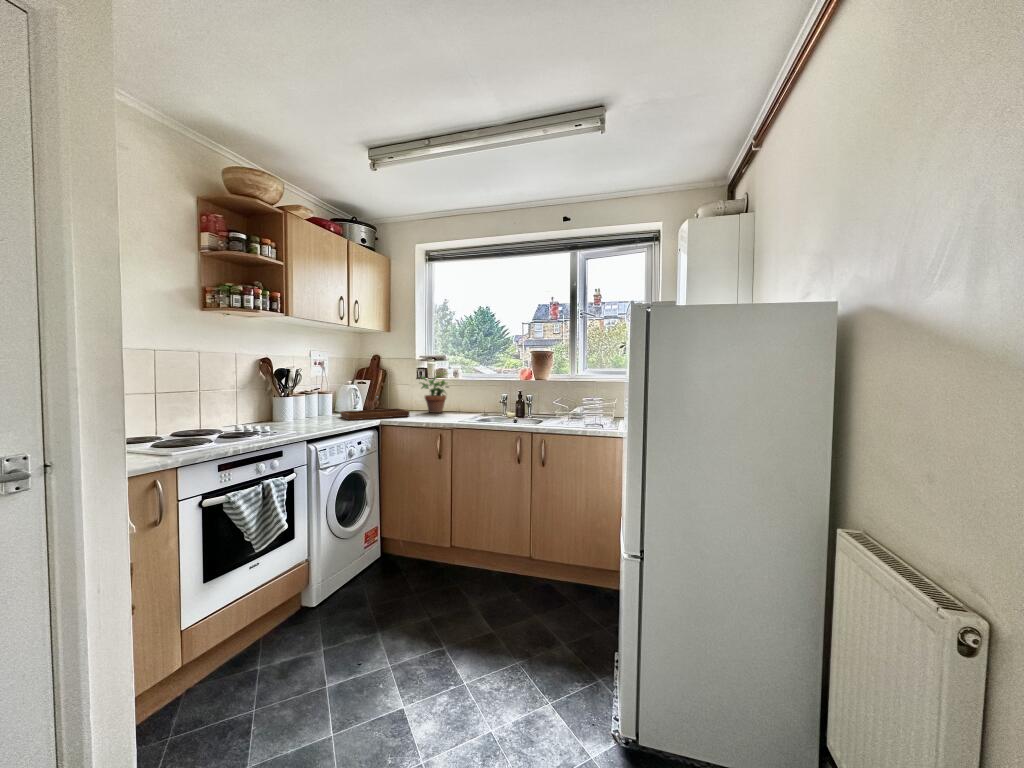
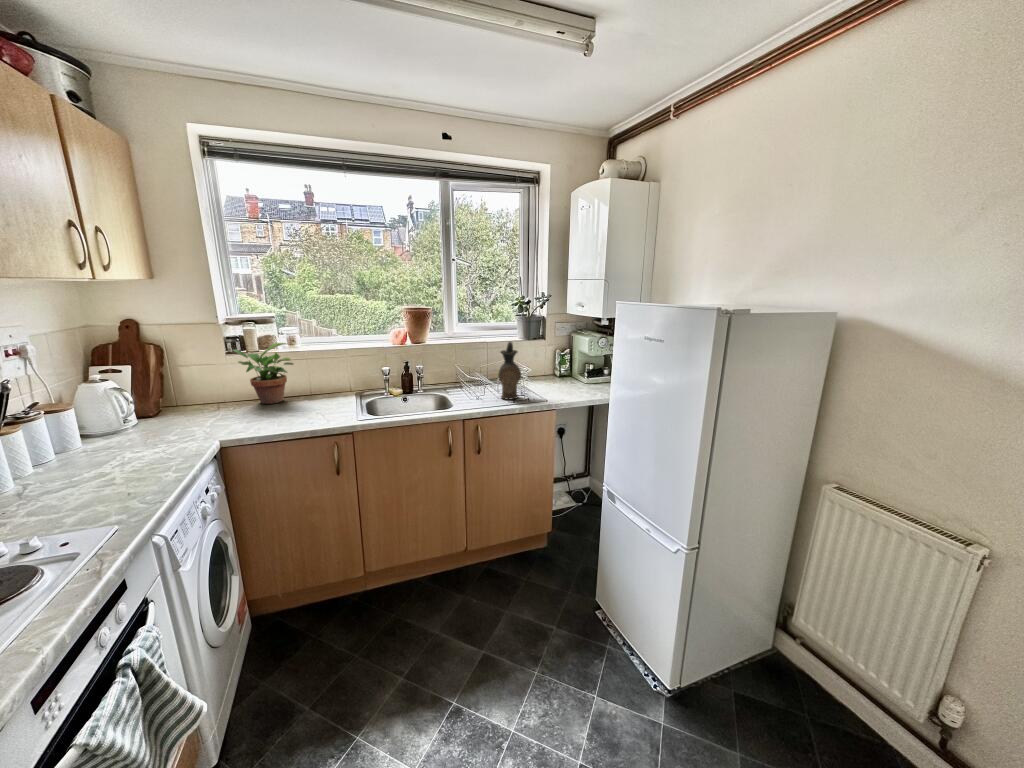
ceramic pitcher: none [576,376,598,427] -> present [498,342,521,400]
tray: present [341,396,410,420] -> none [115,399,253,455]

